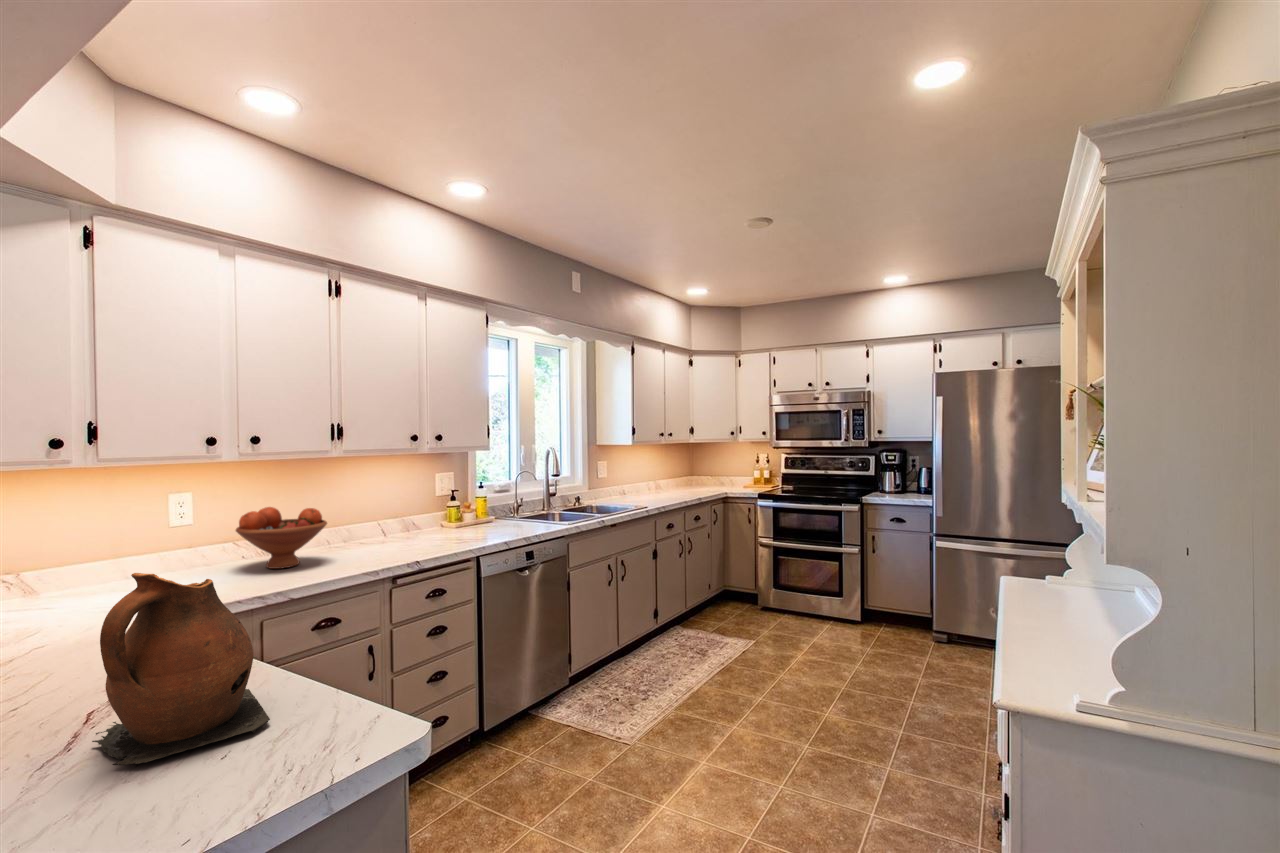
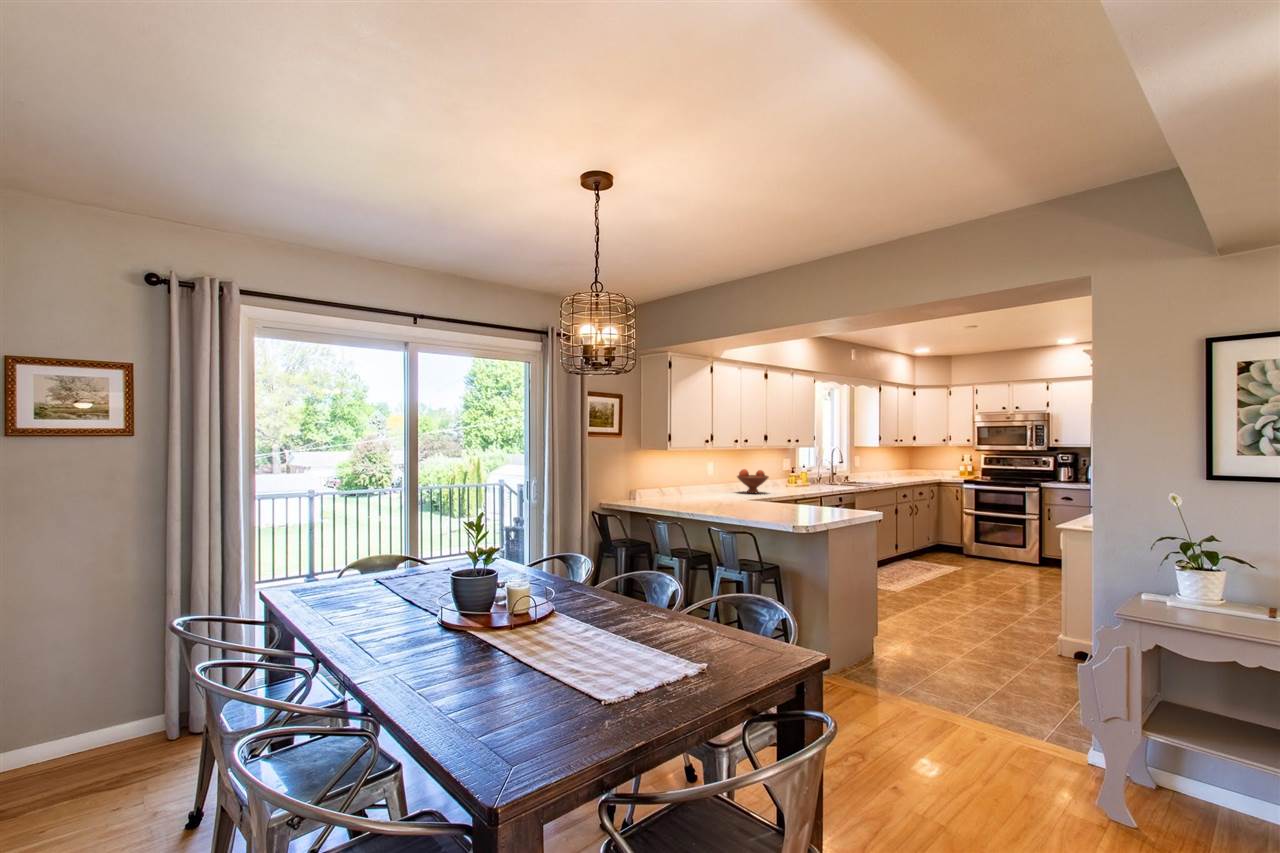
ceramic pitcher: present [92,573,270,766] -> none [799,472,838,512]

